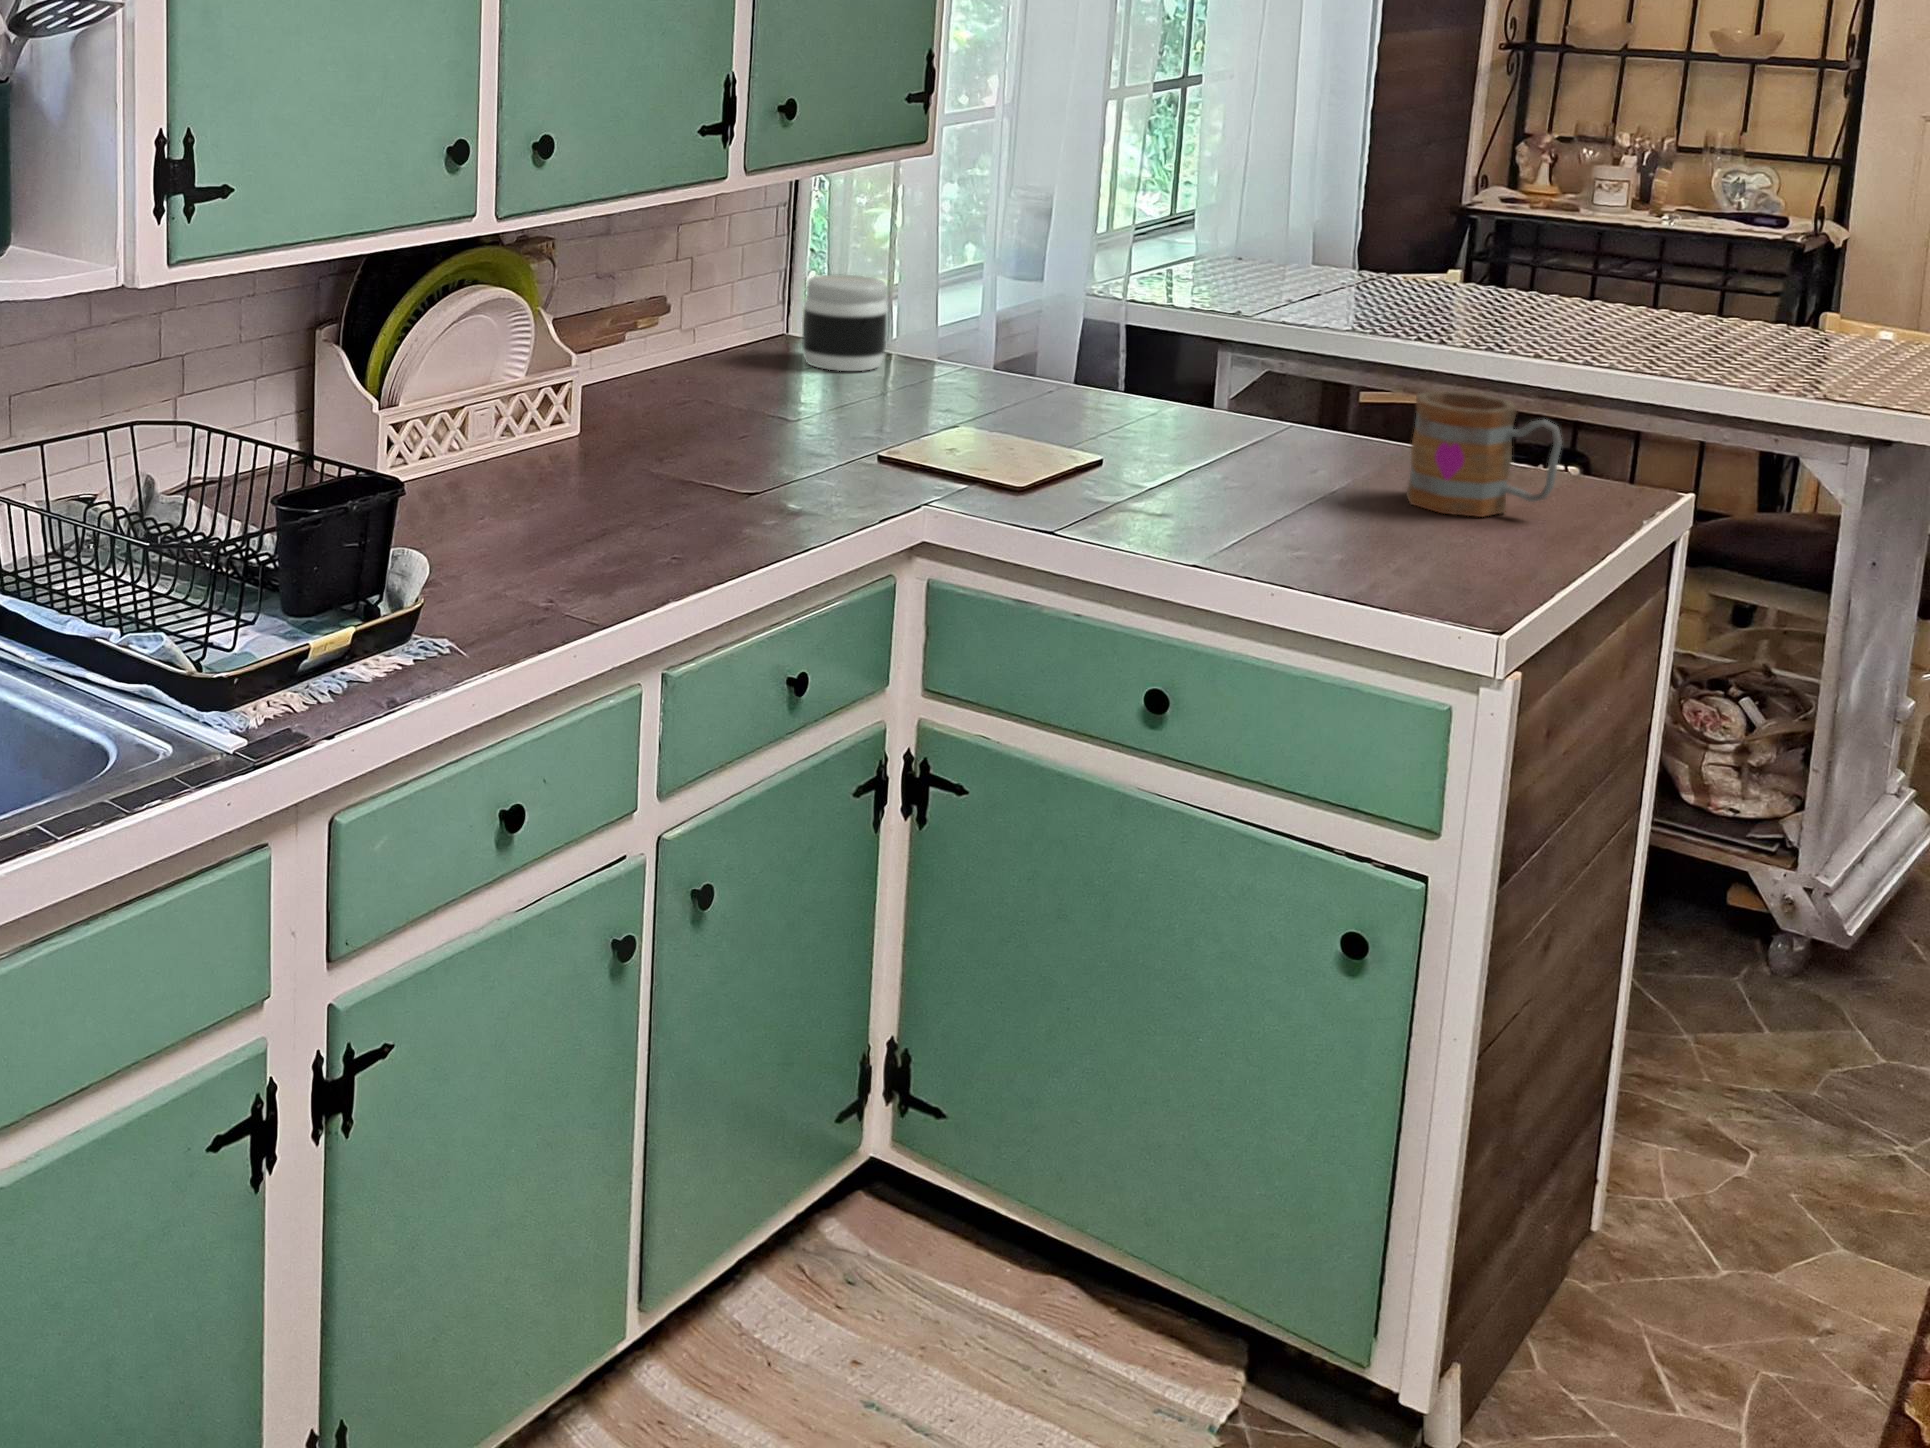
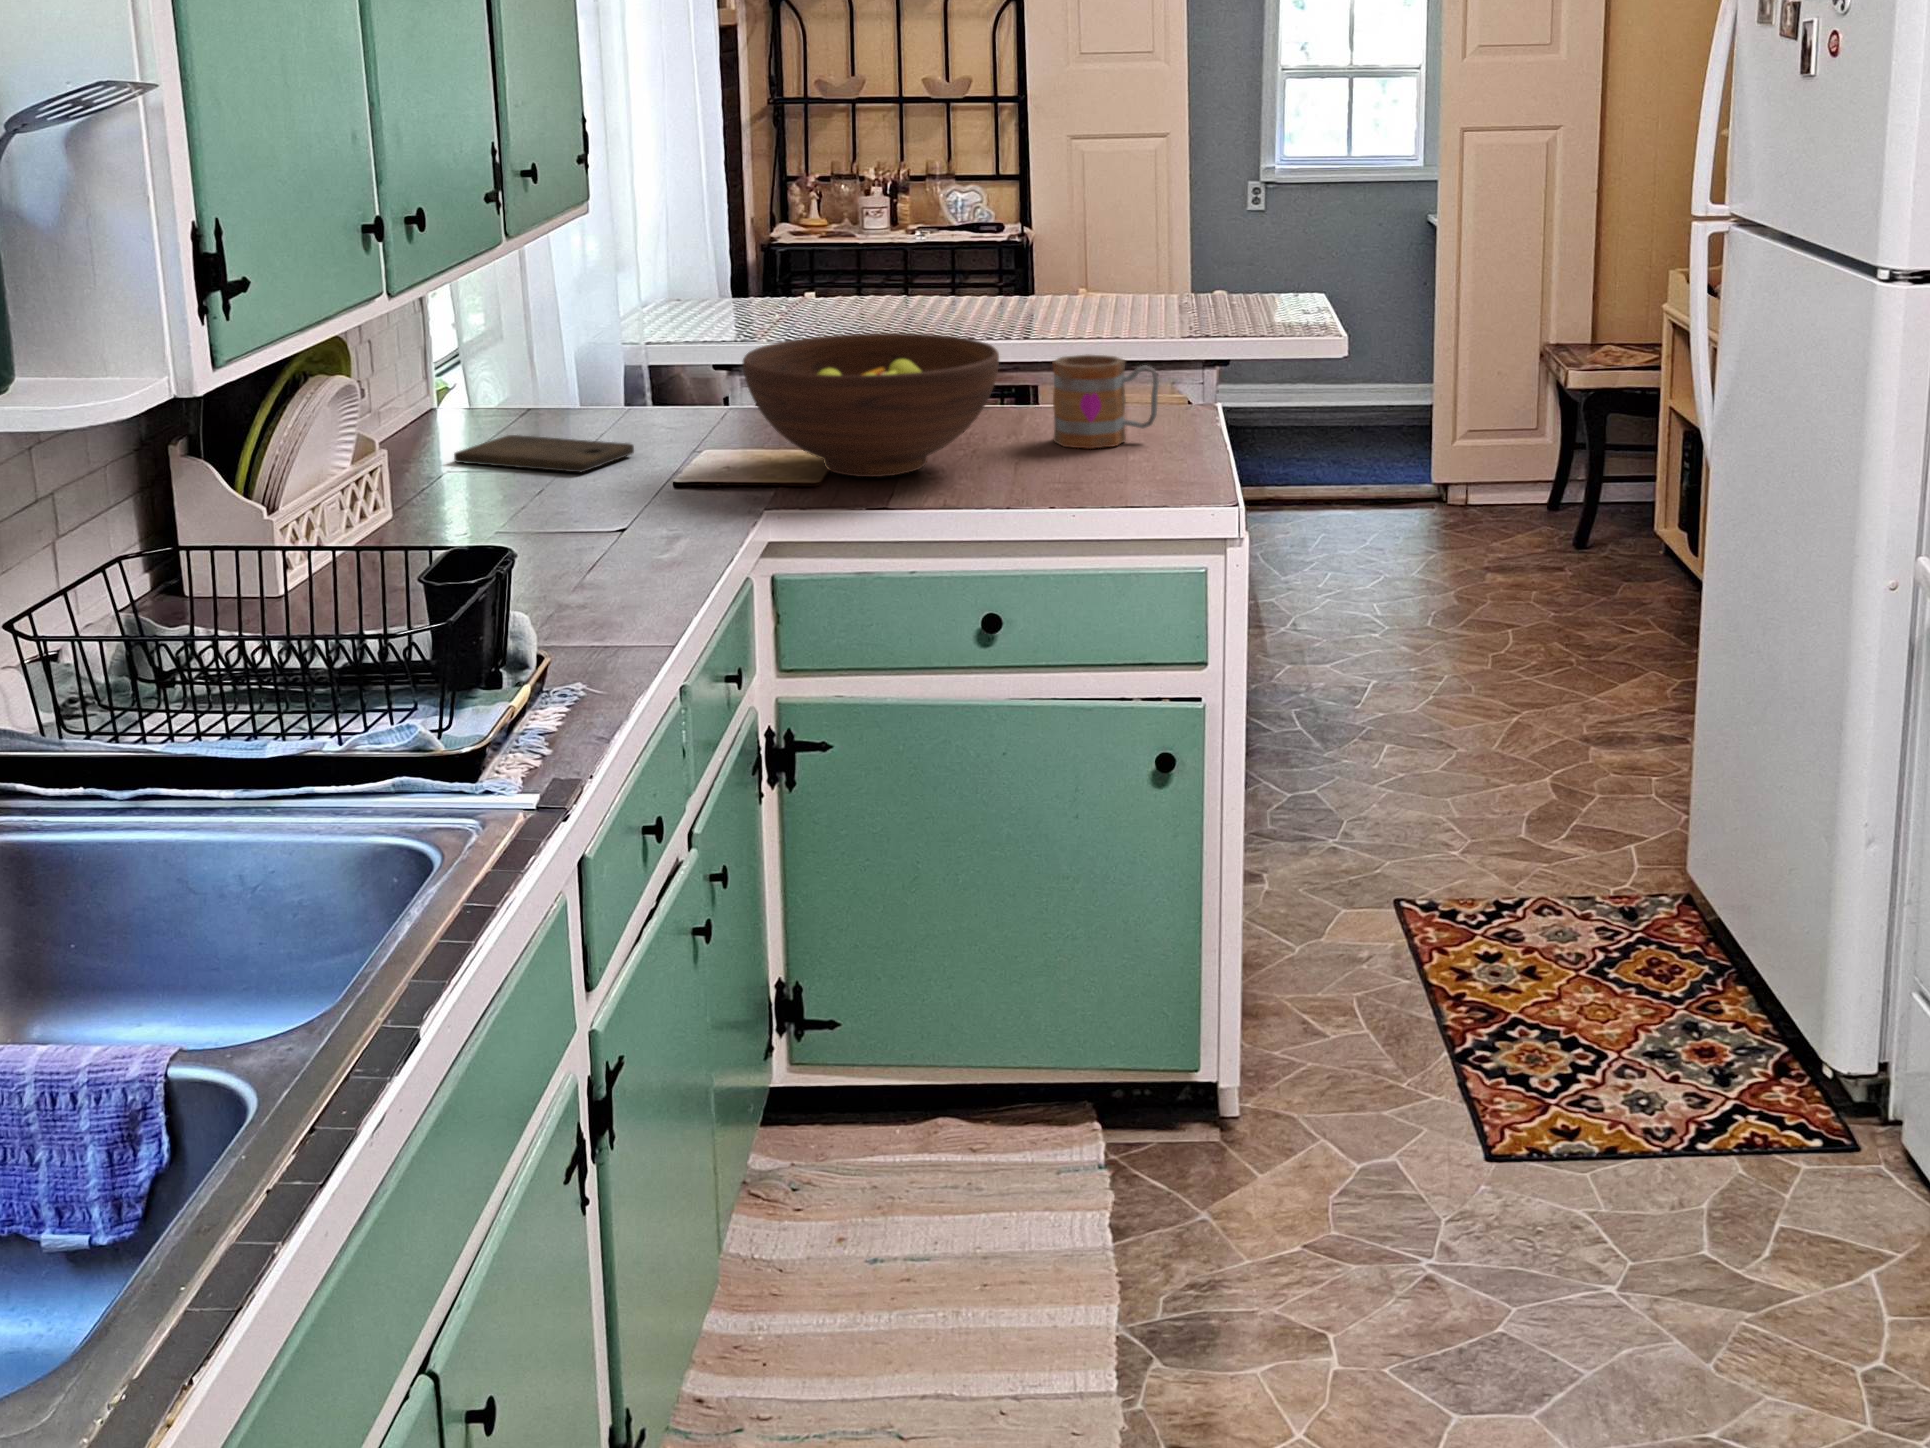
jar: present [802,274,887,371] -> none [471,340,554,431]
fruit bowl: none [987,319,1306,496] -> present [743,333,999,477]
cutting board: none [726,373,904,425] -> present [454,435,634,472]

